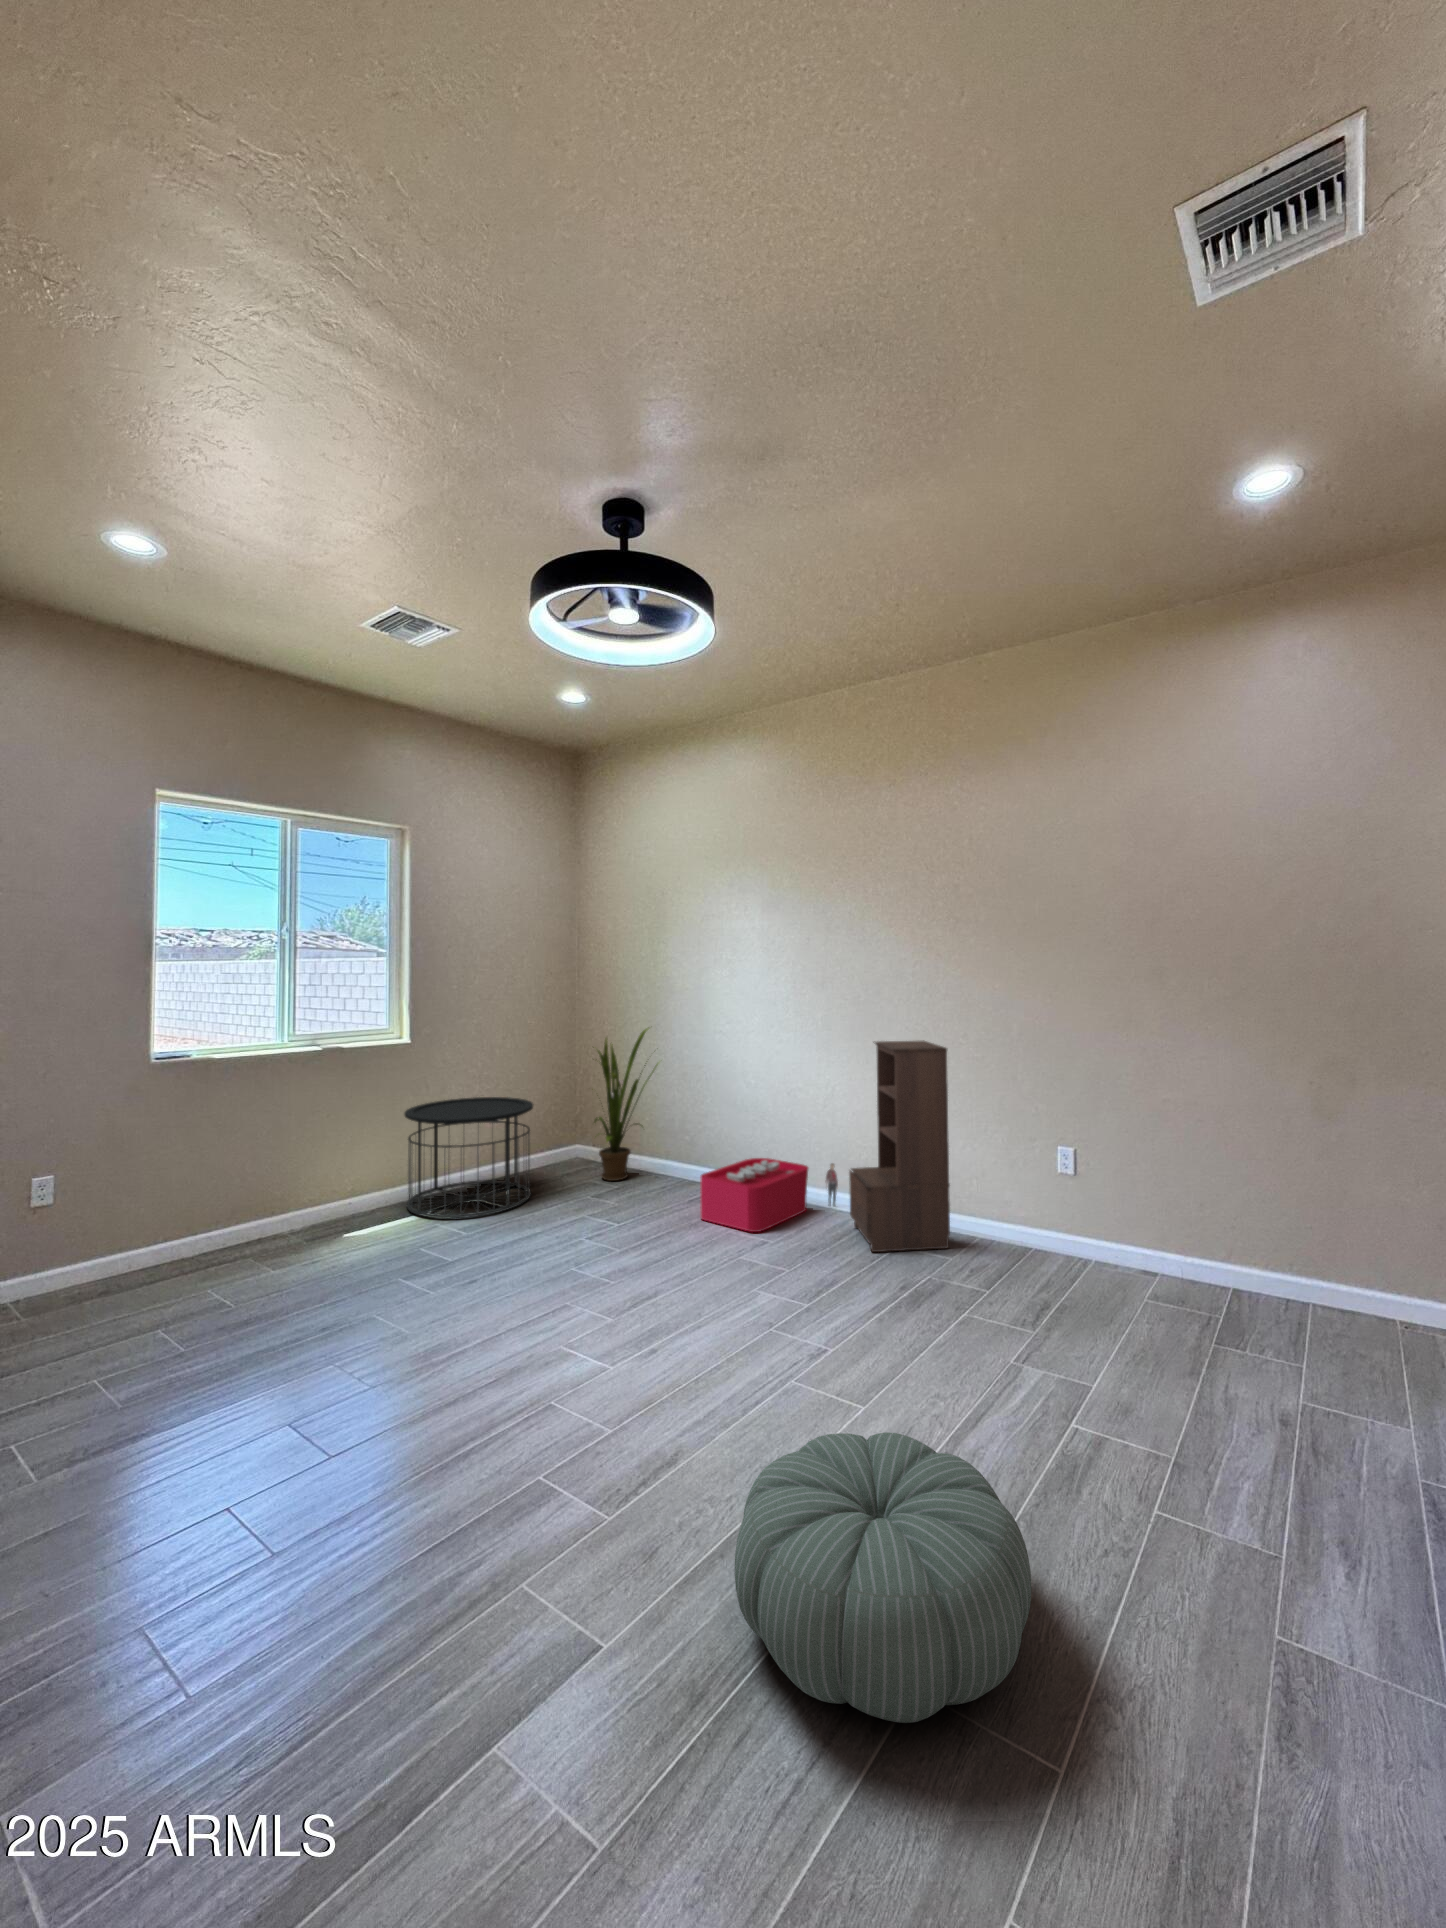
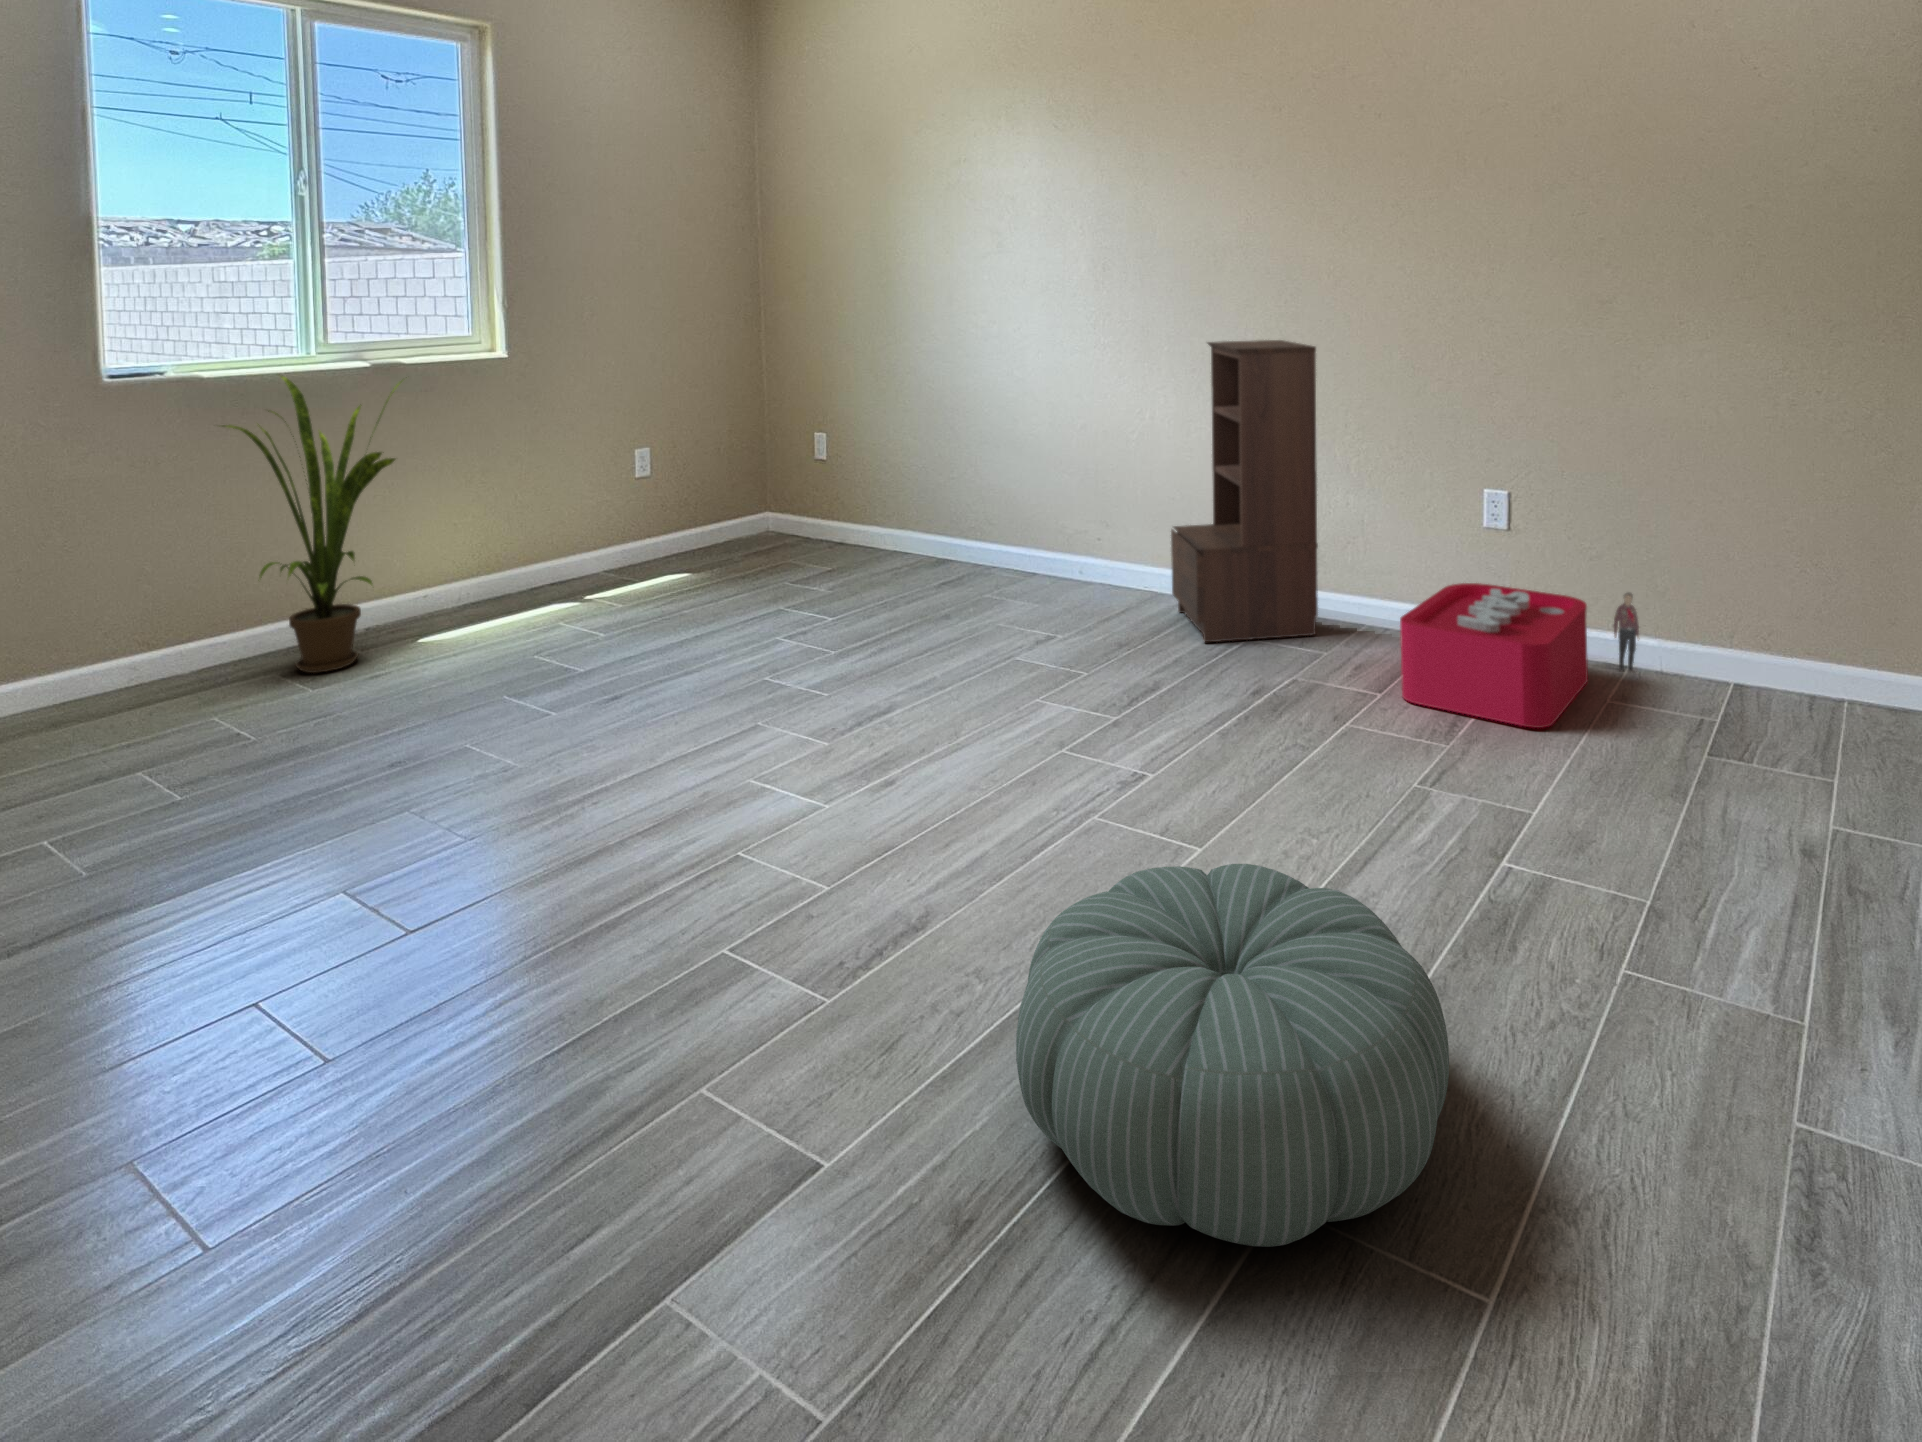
house plant: present [594,1028,658,1181] -> present [223,376,402,673]
side table: present [404,1097,533,1219] -> none [507,438,702,611]
storage bin: present [700,1158,838,1232] -> present [1400,583,1639,728]

